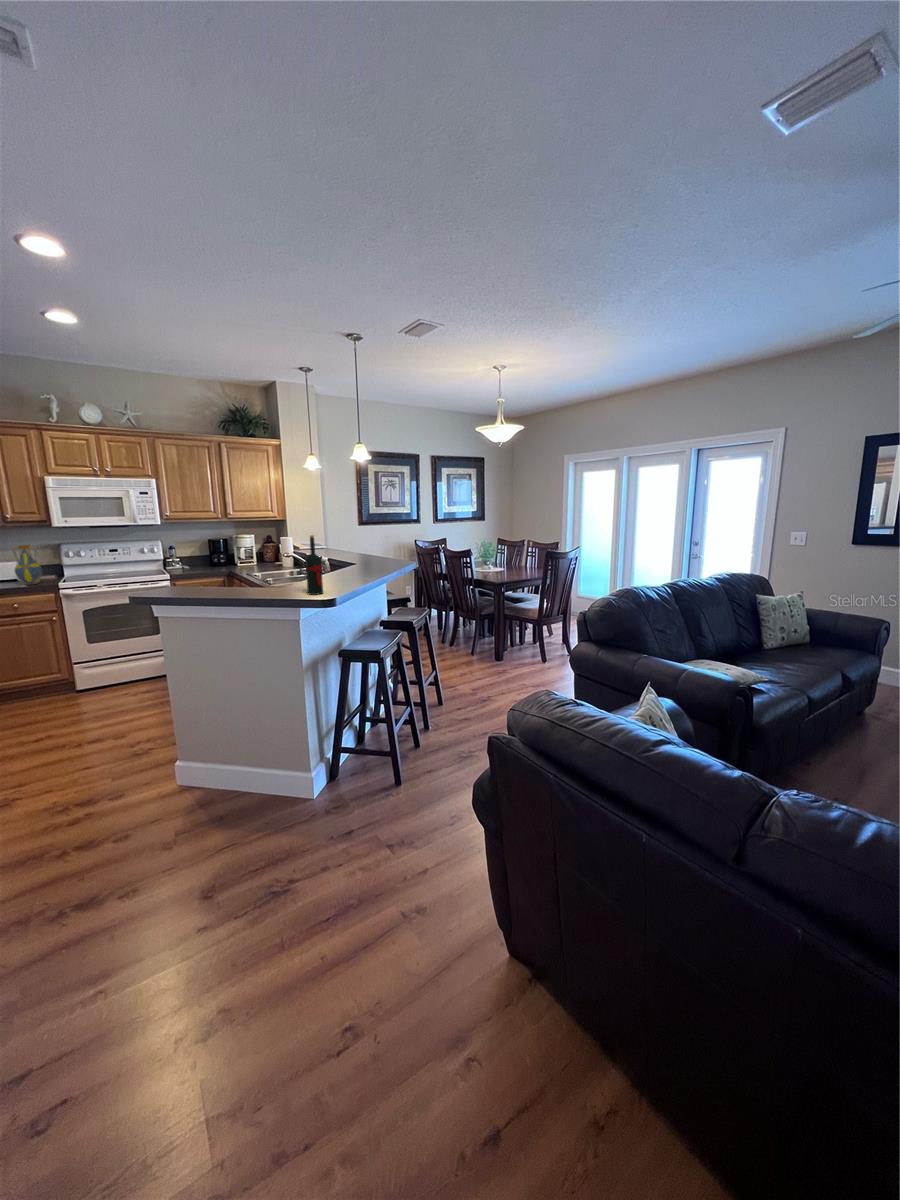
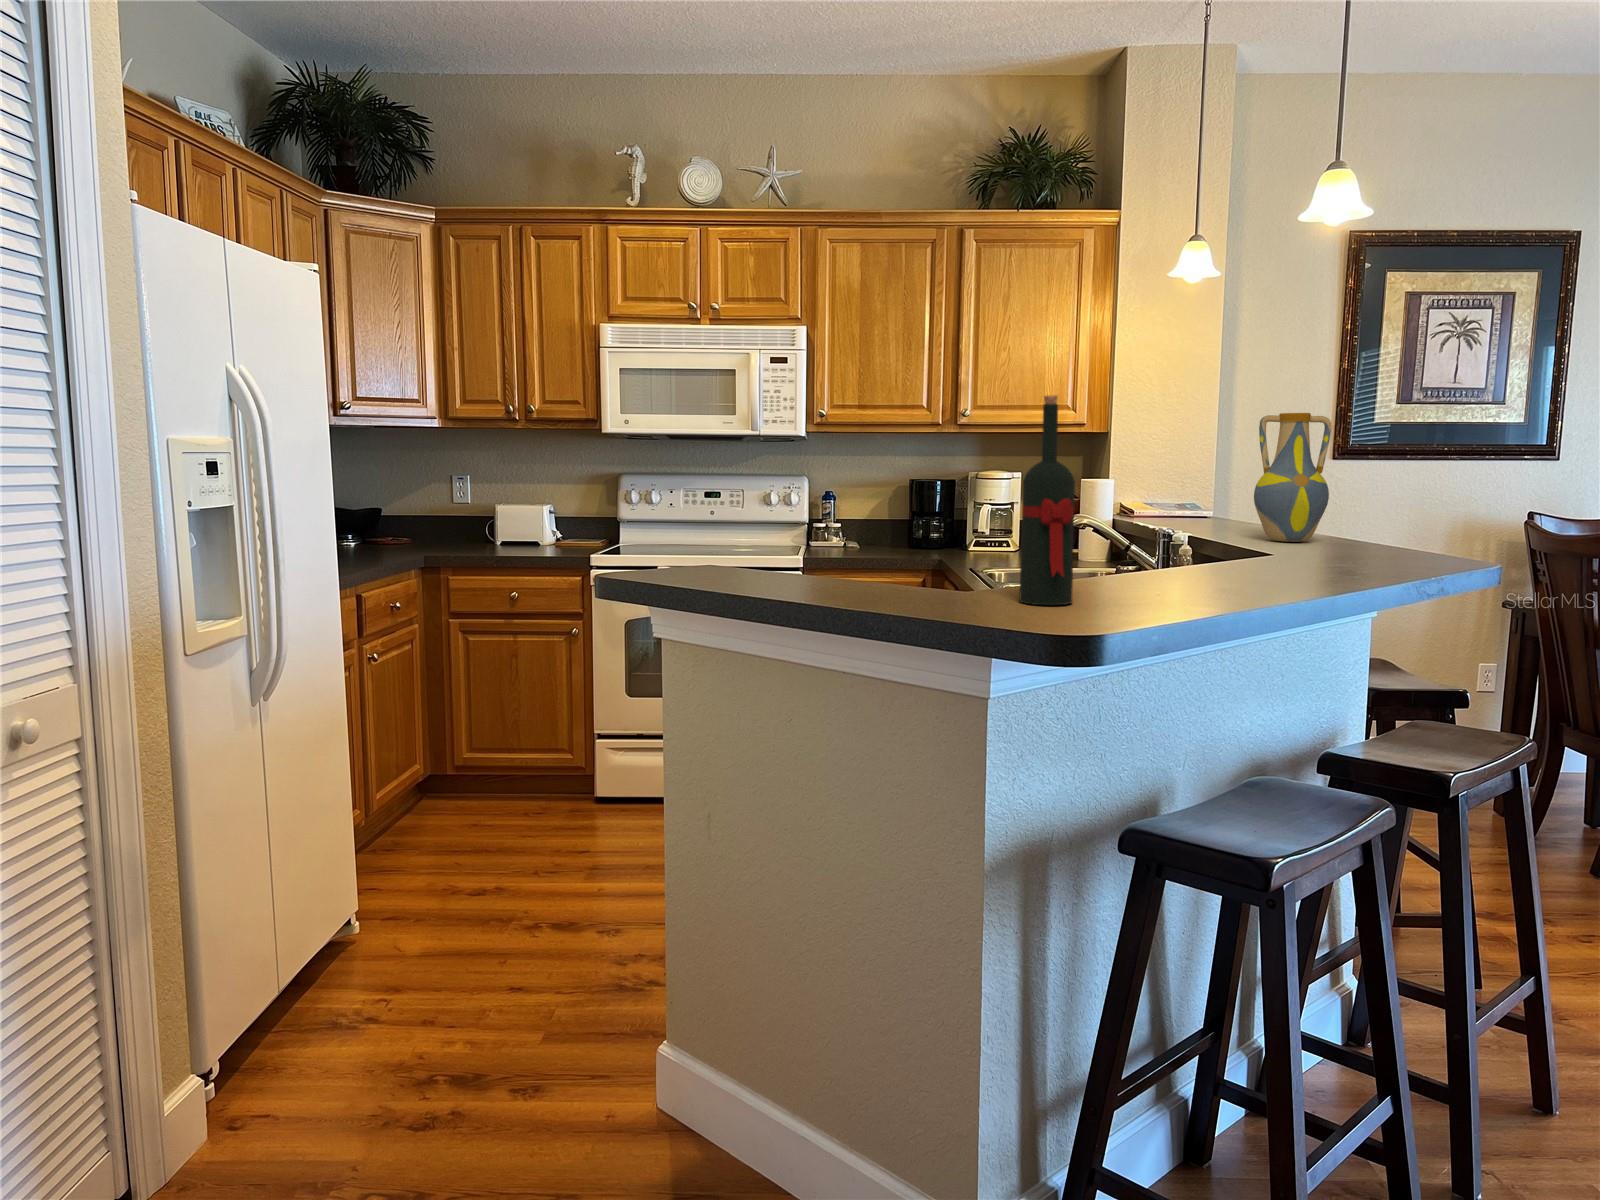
vase: present [12,545,42,585] -> present [1254,413,1331,542]

